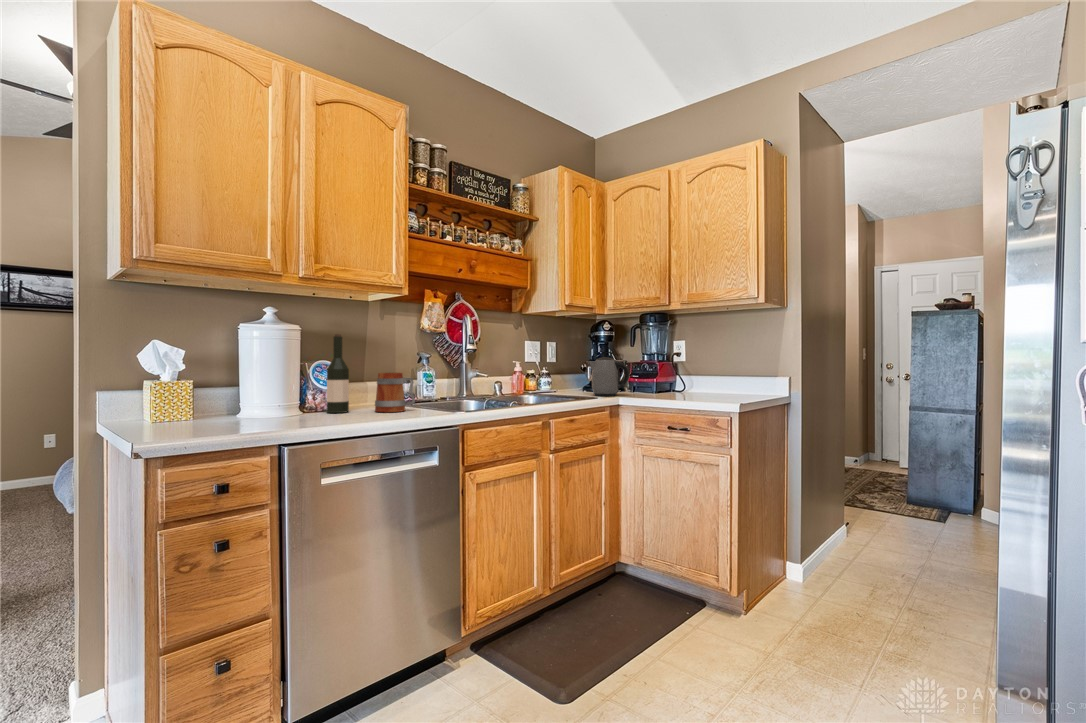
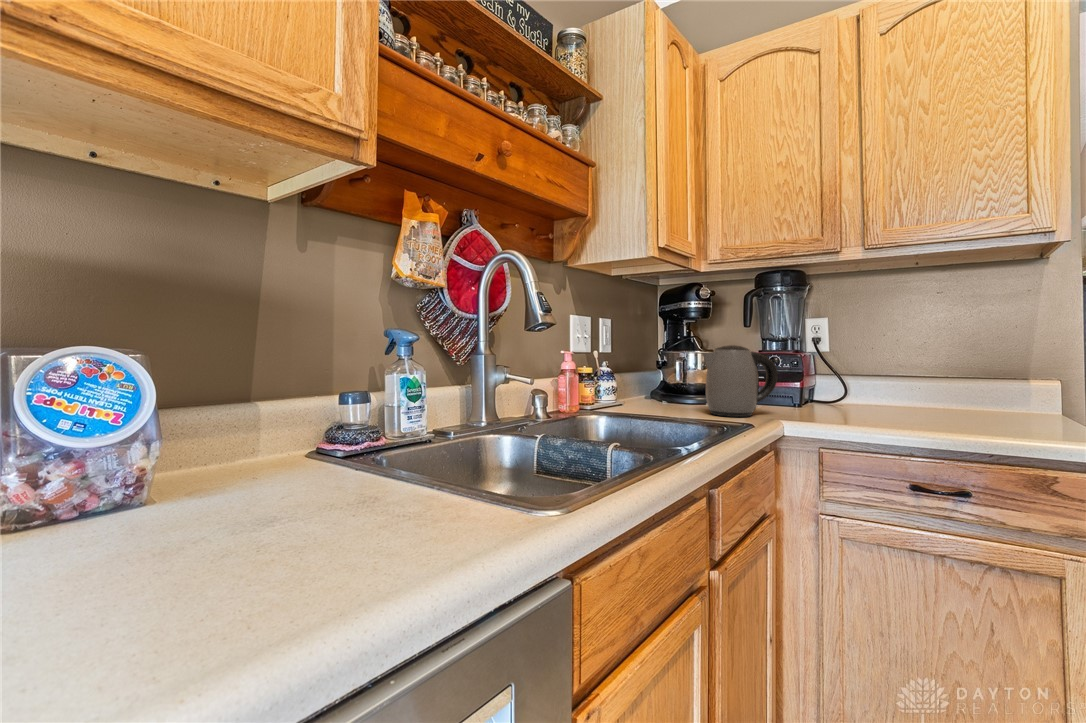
wine bottle: present [327,334,349,413] -> none [68,260,166,546]
mug: present [375,373,415,412] -> none [257,390,391,531]

